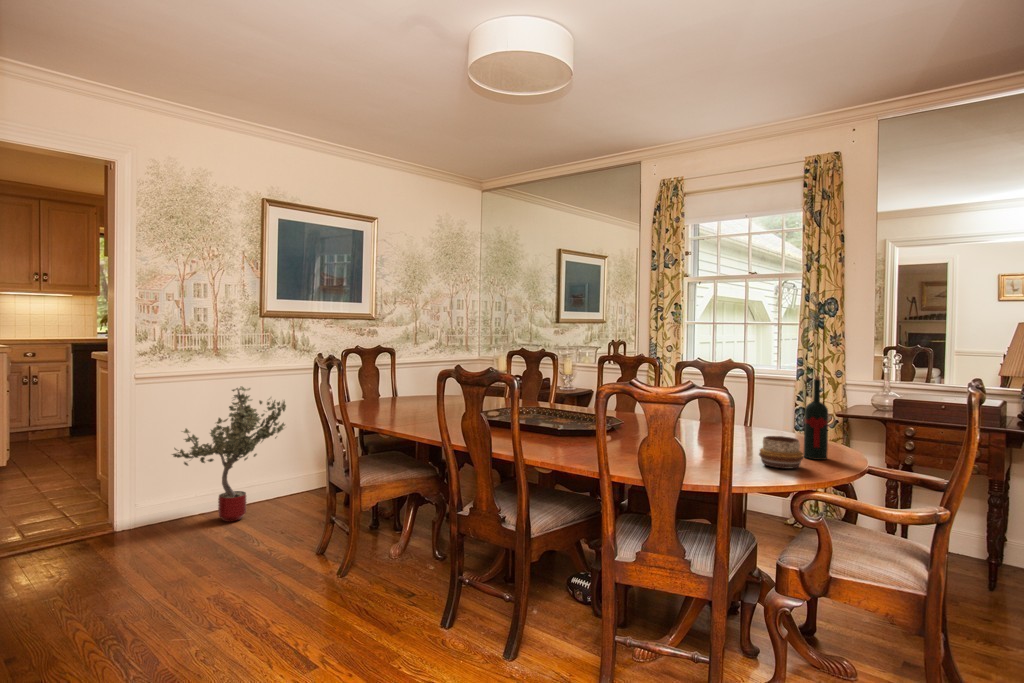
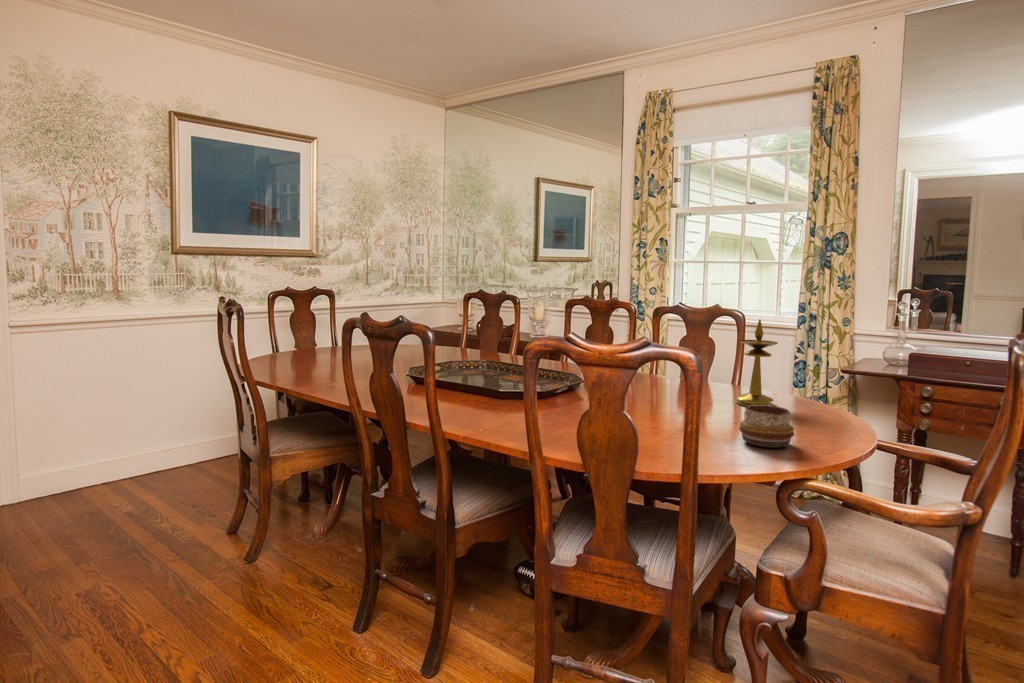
candlestick: none [752,369,785,442] -> present [736,319,778,406]
wine bottle: present [803,376,828,460] -> none [796,329,829,434]
potted tree: present [172,386,286,522] -> none [59,335,205,491]

